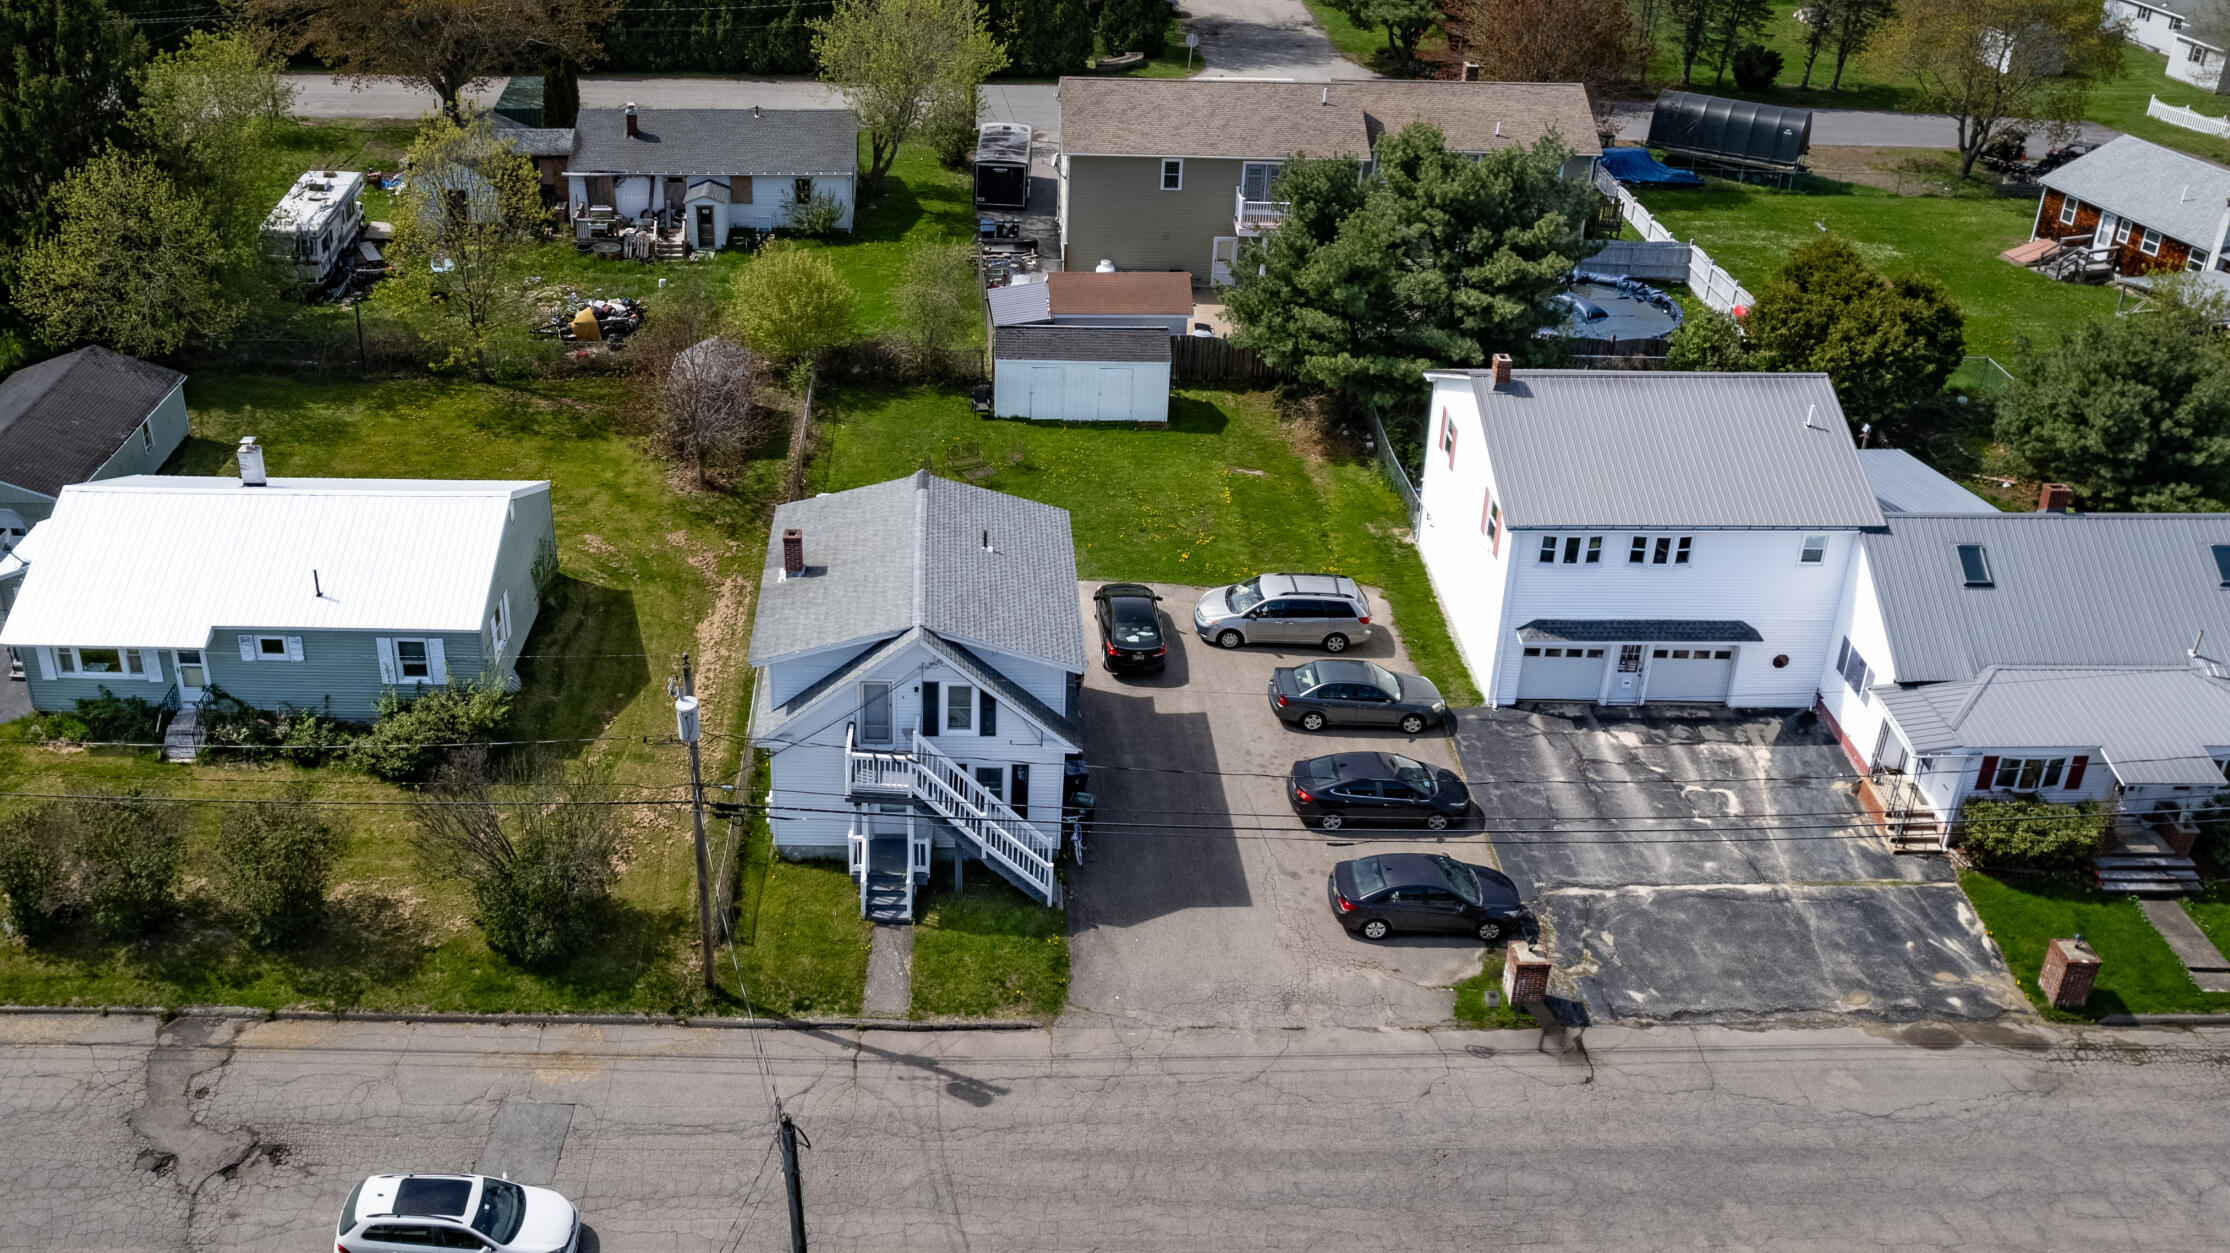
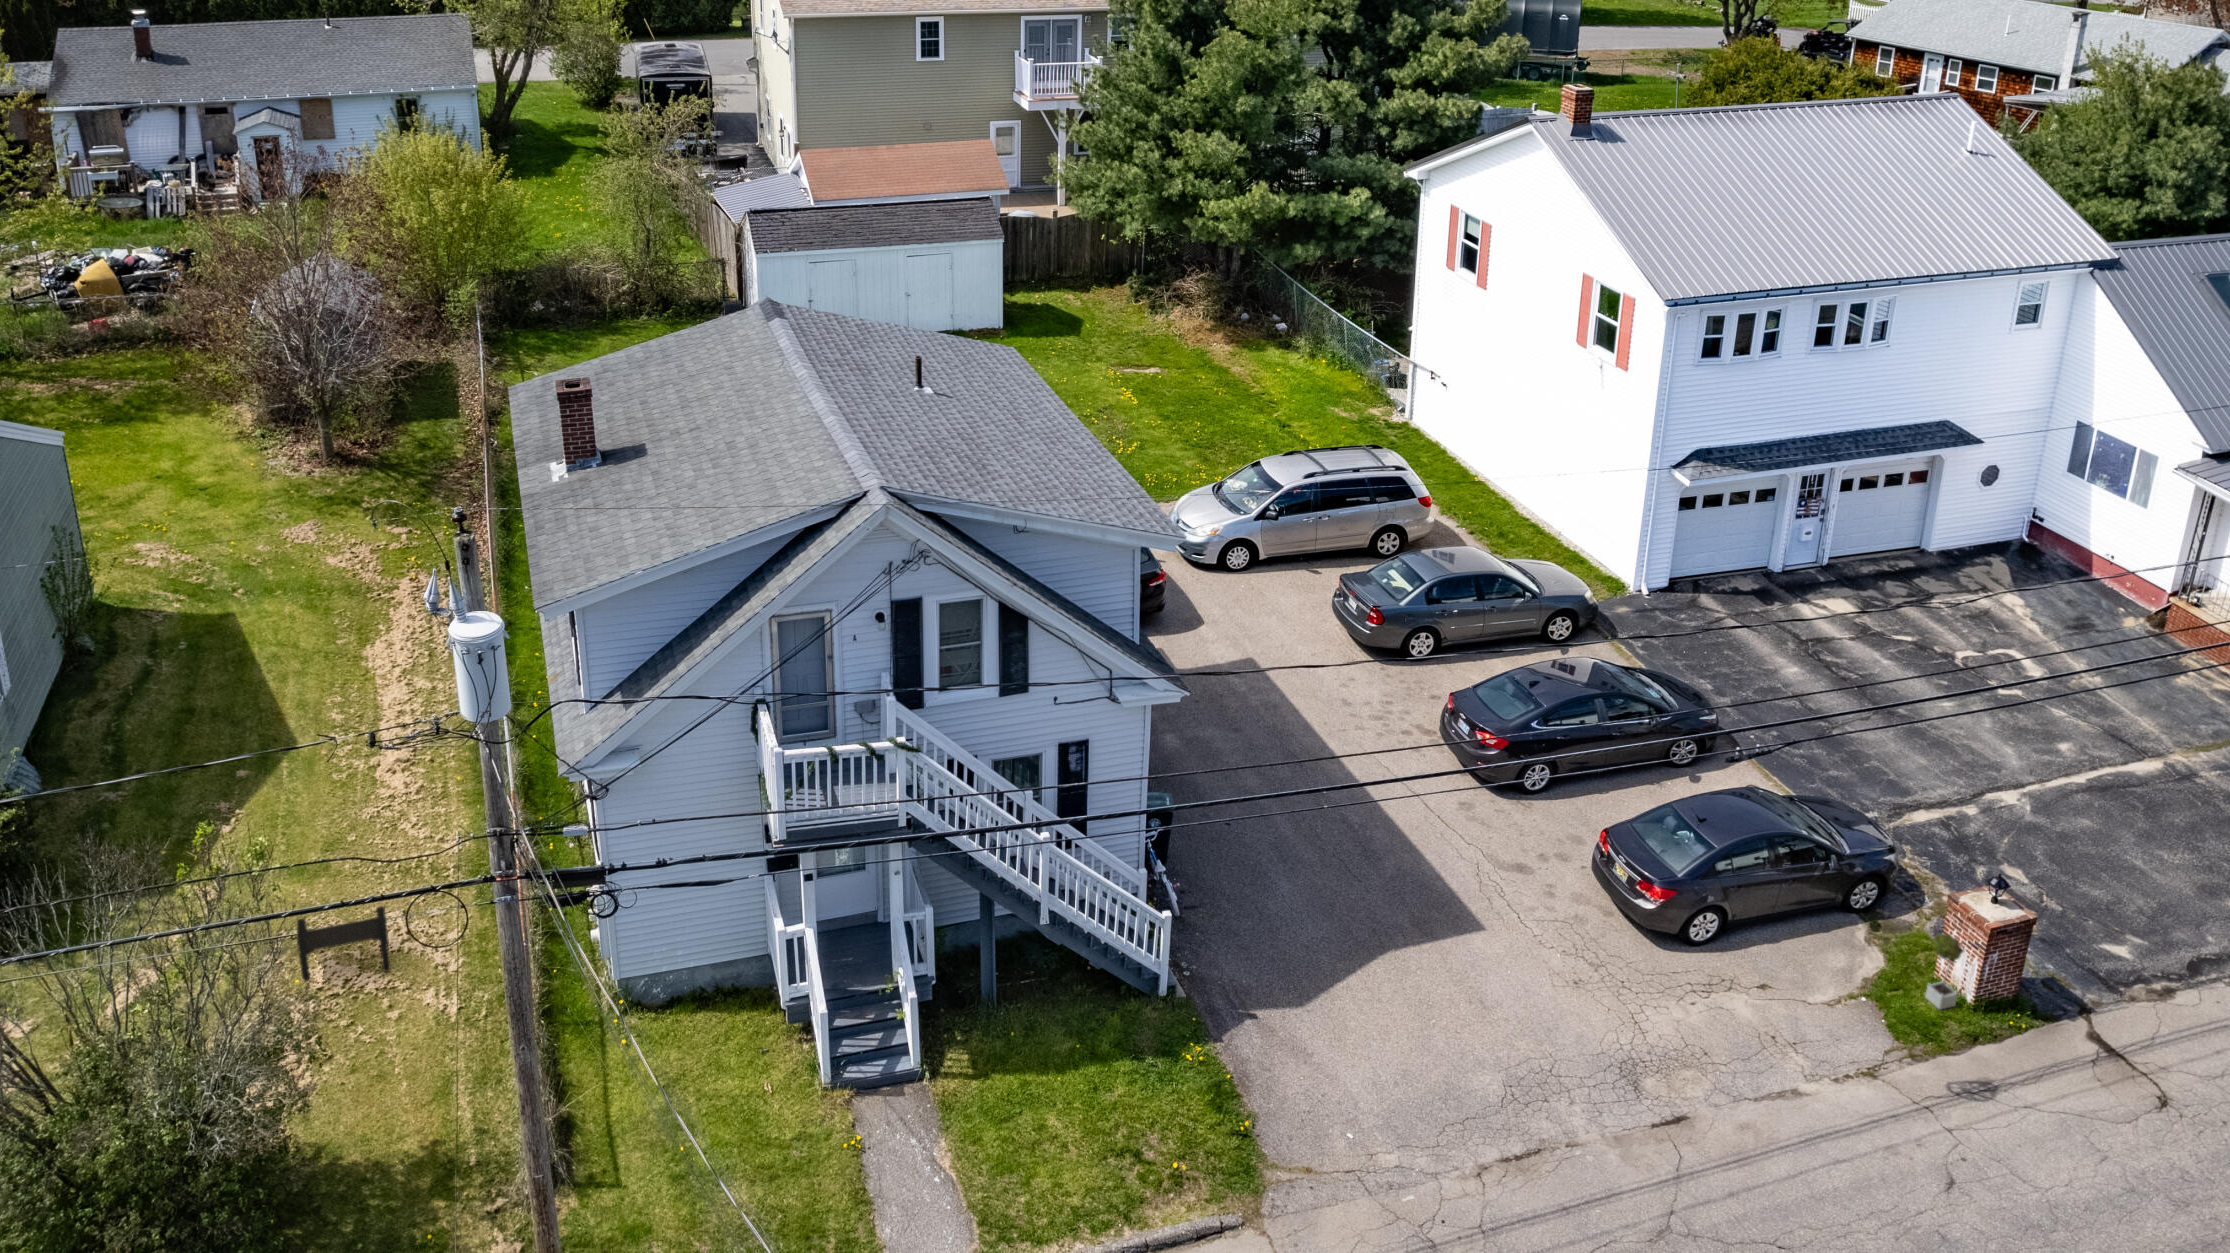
bench: present [1515,990,1568,1050] -> present [297,906,391,981]

